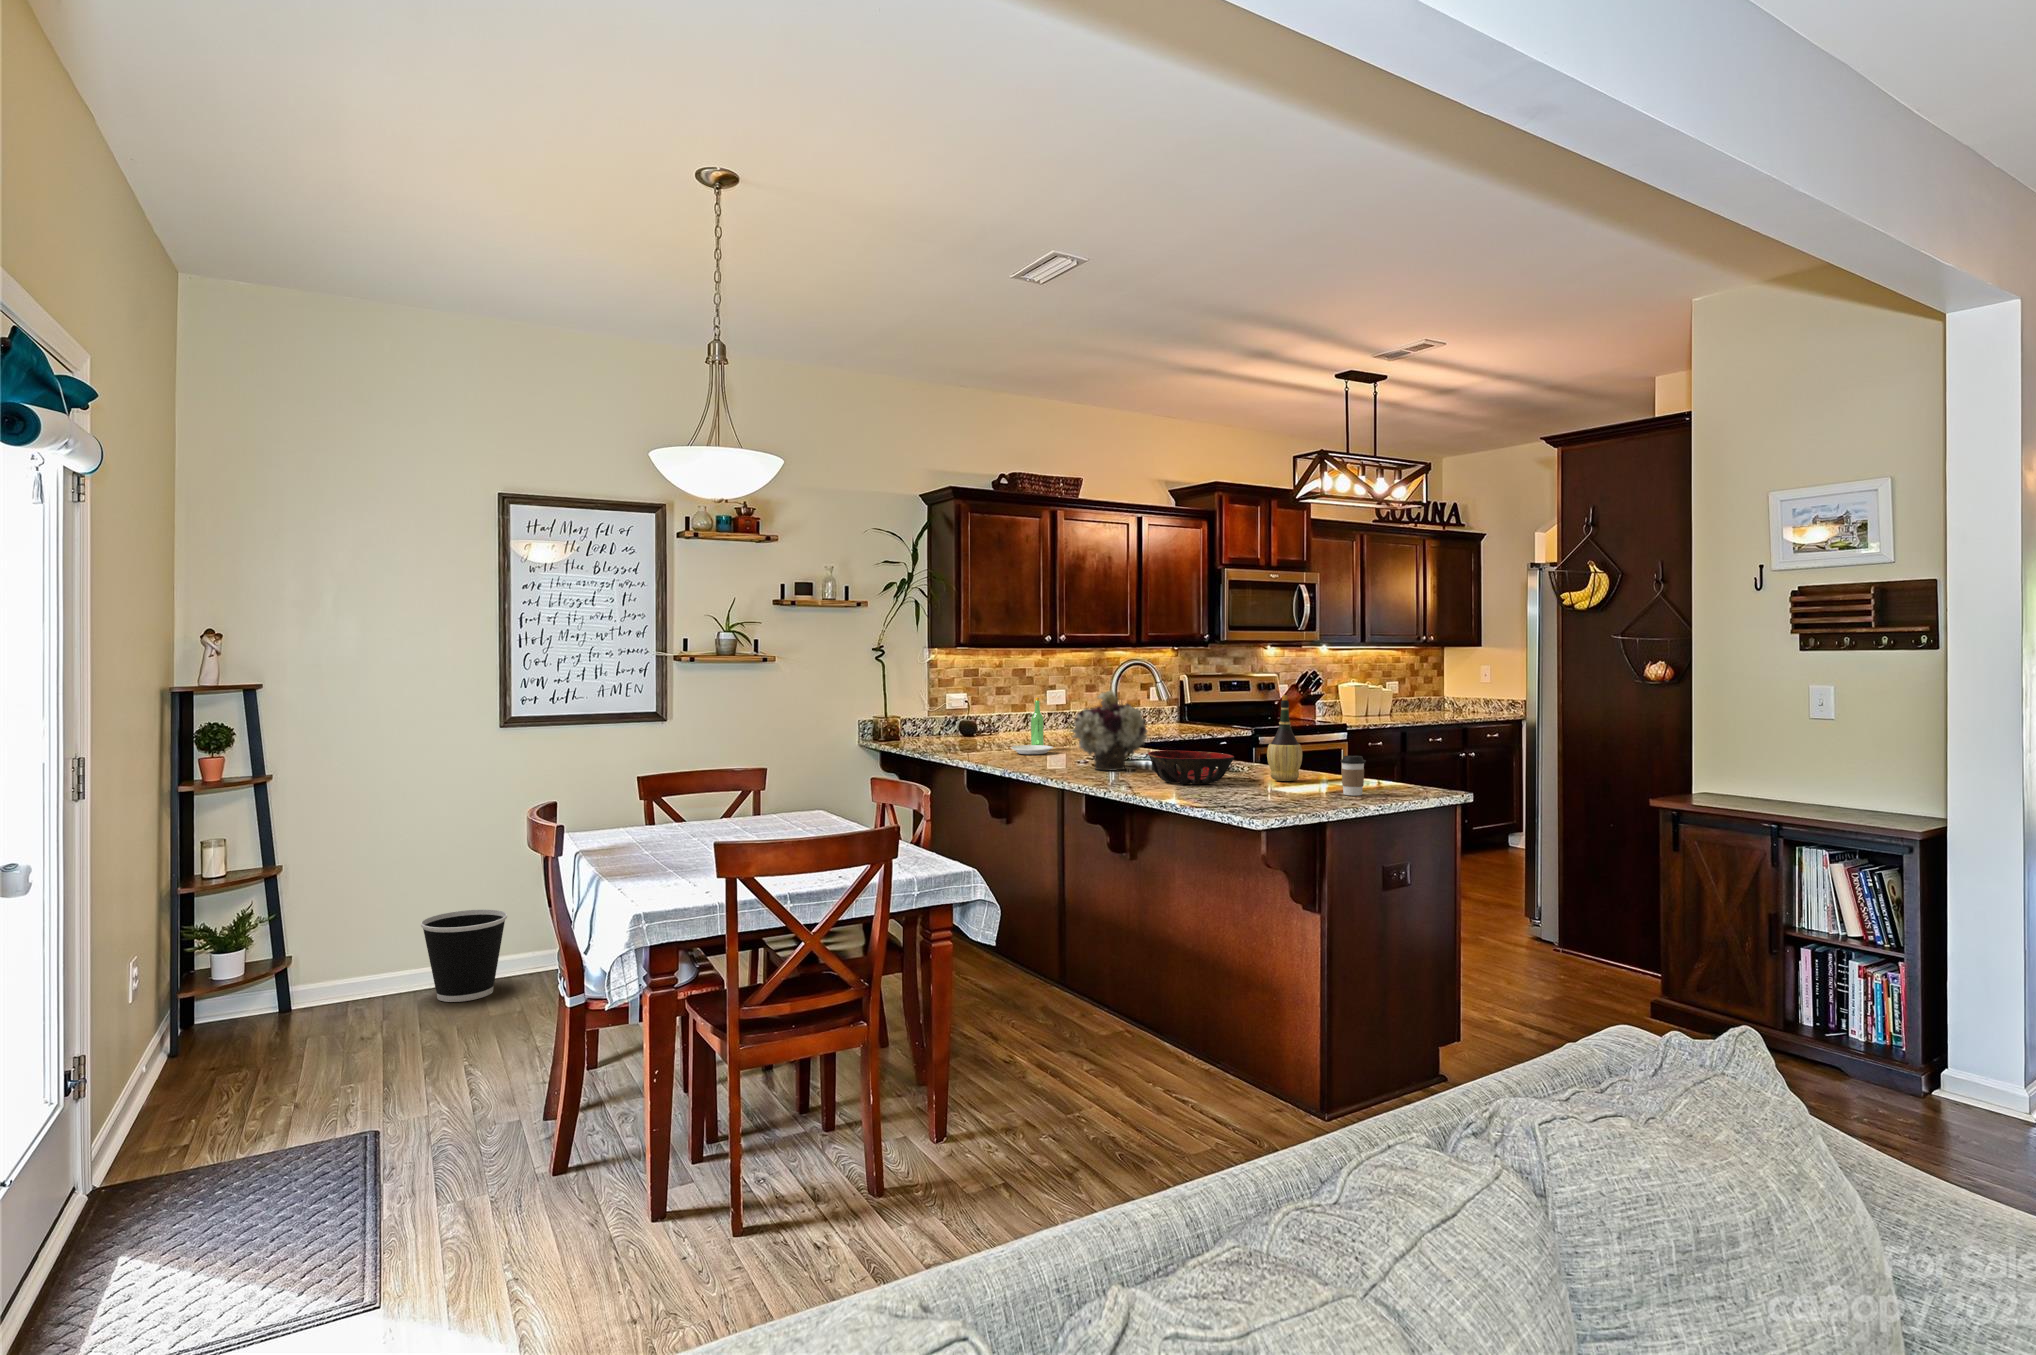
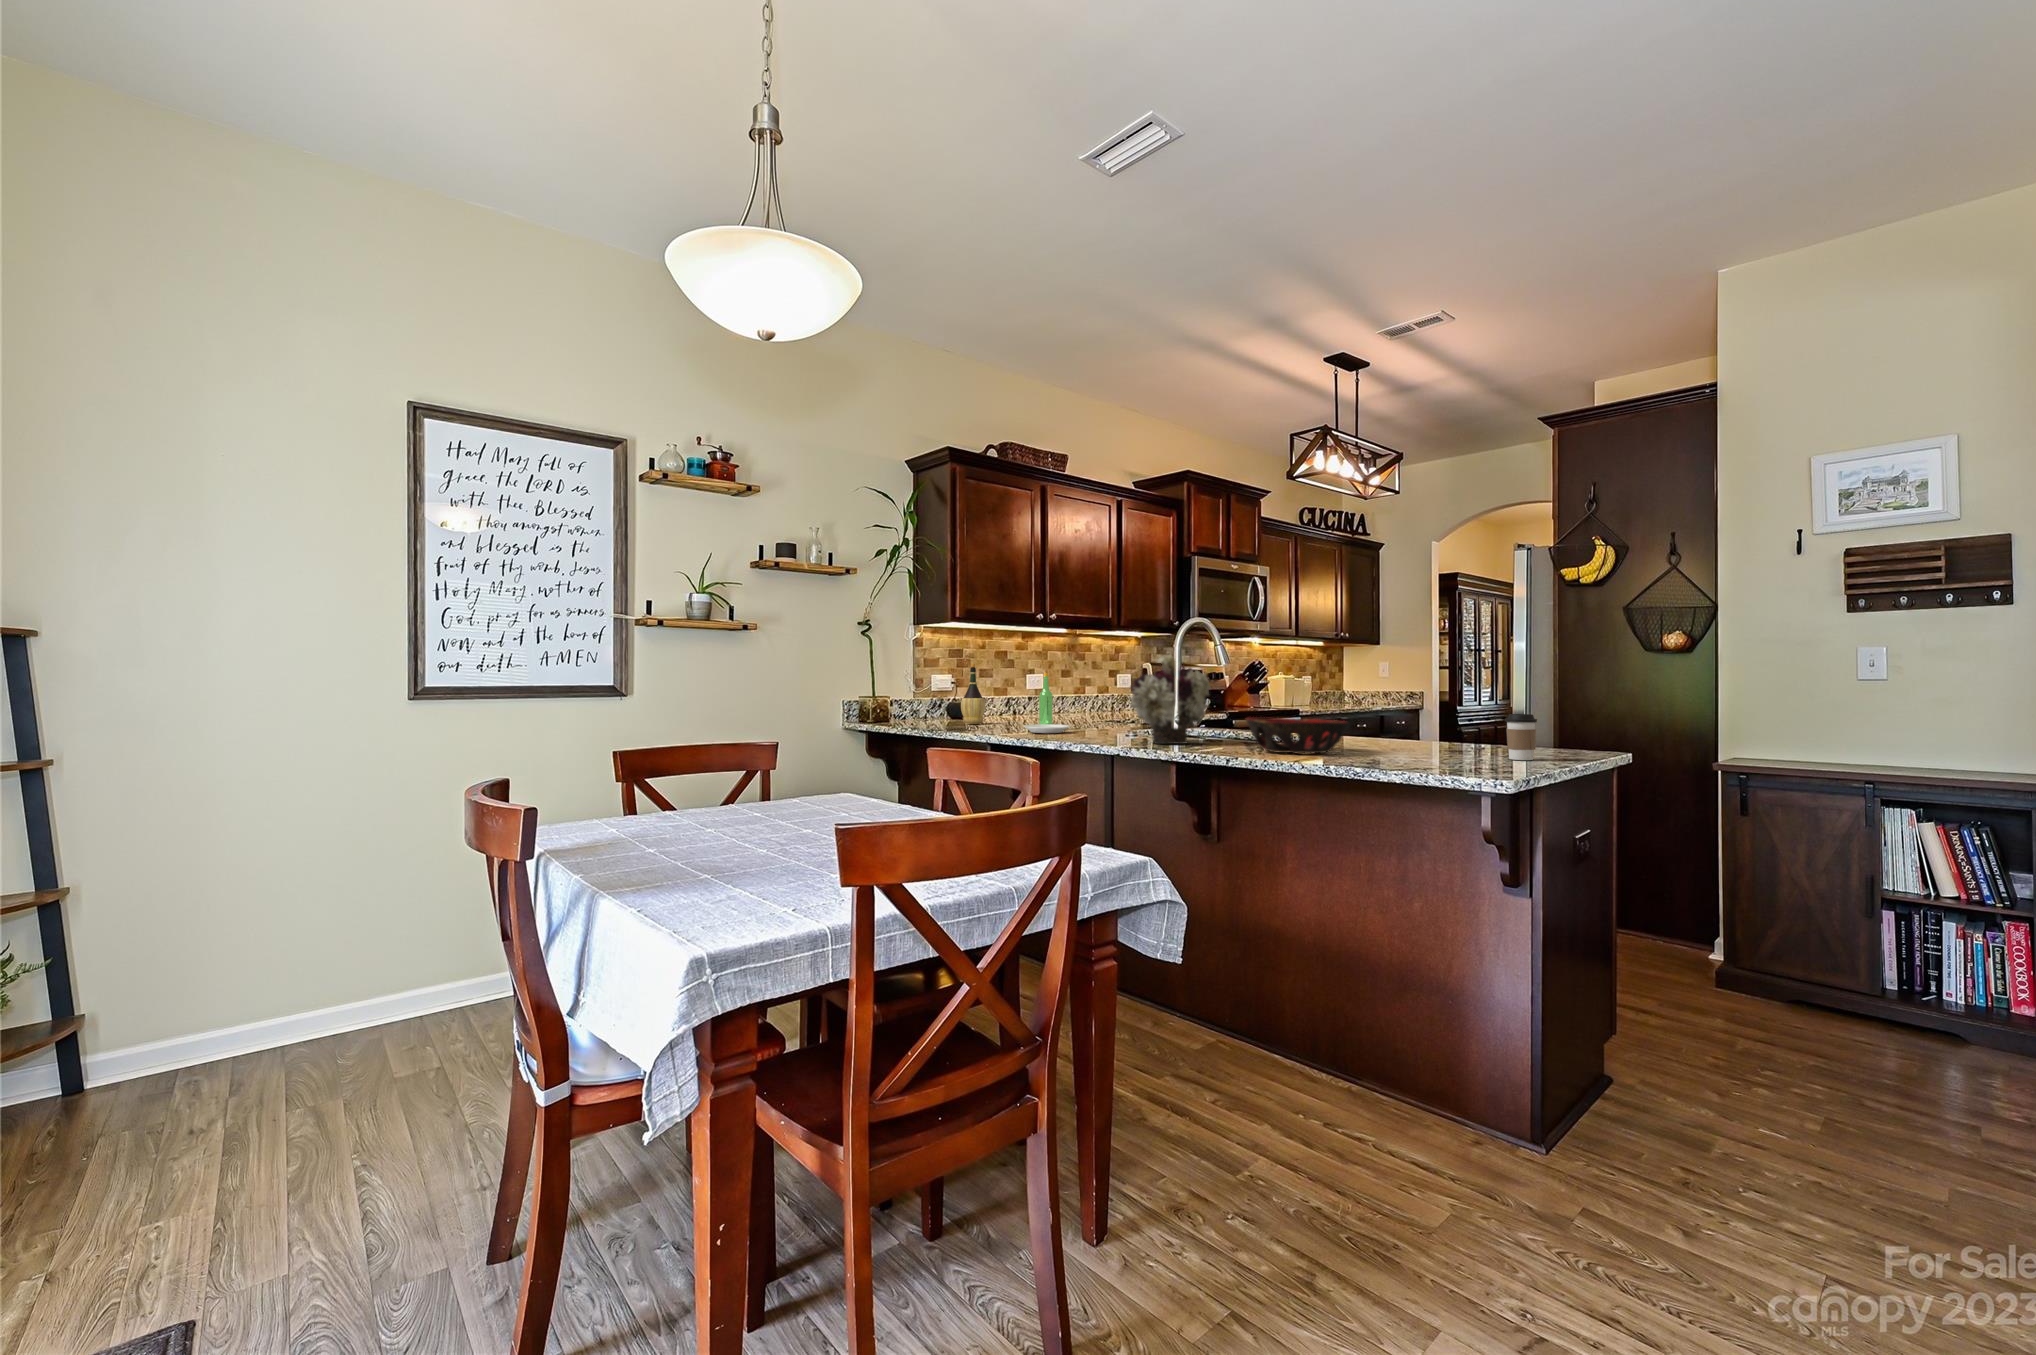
wine bottle: present [1267,695,1302,781] -> present [961,663,985,724]
wastebasket: present [421,909,507,1002] -> none [292,933,417,1060]

